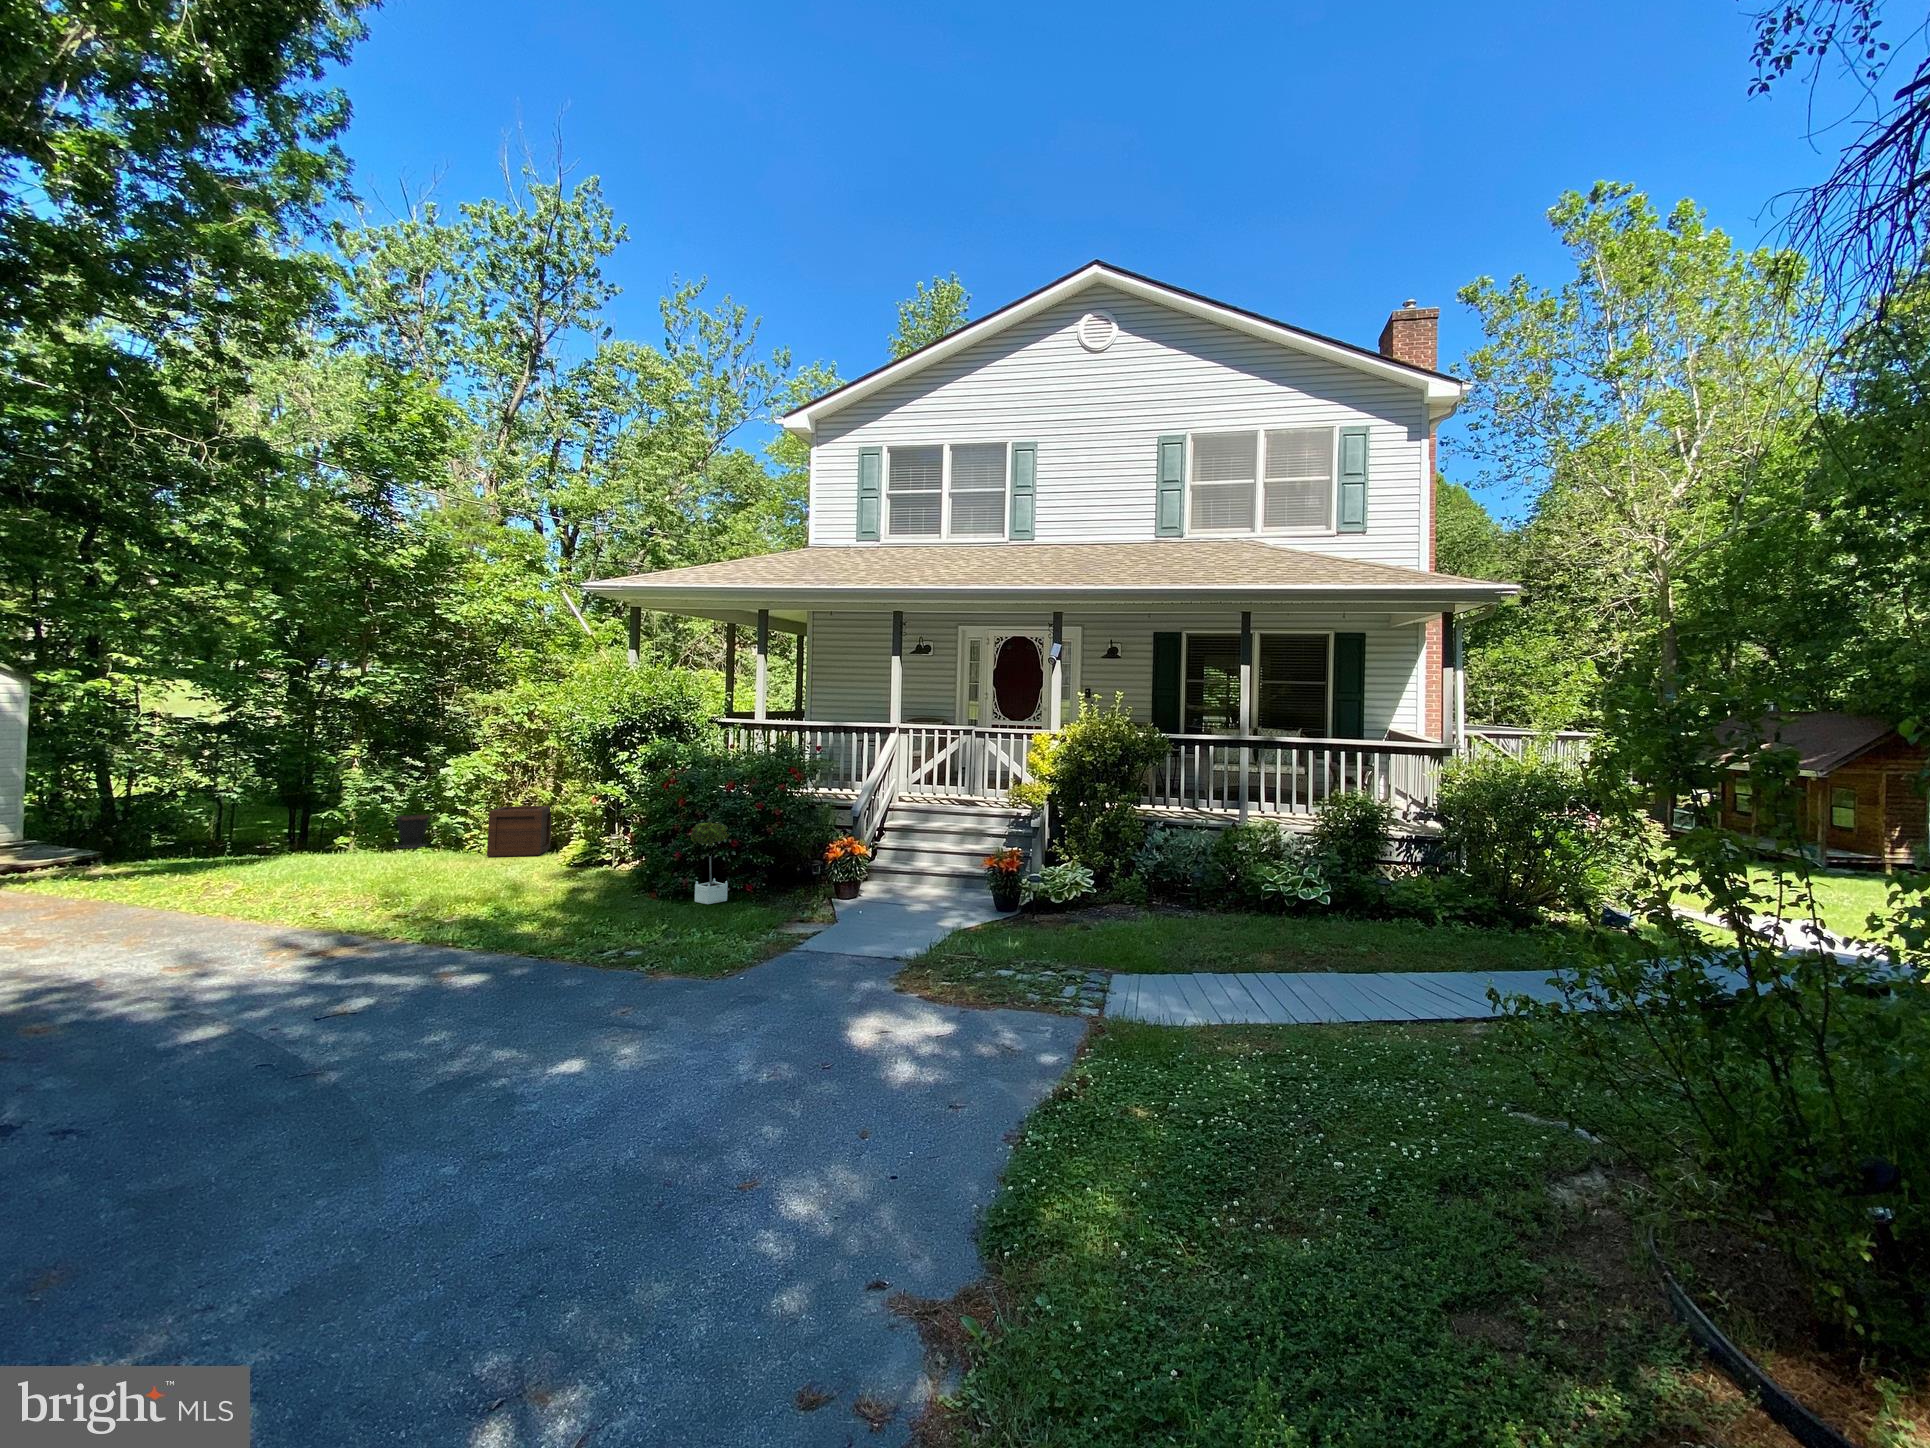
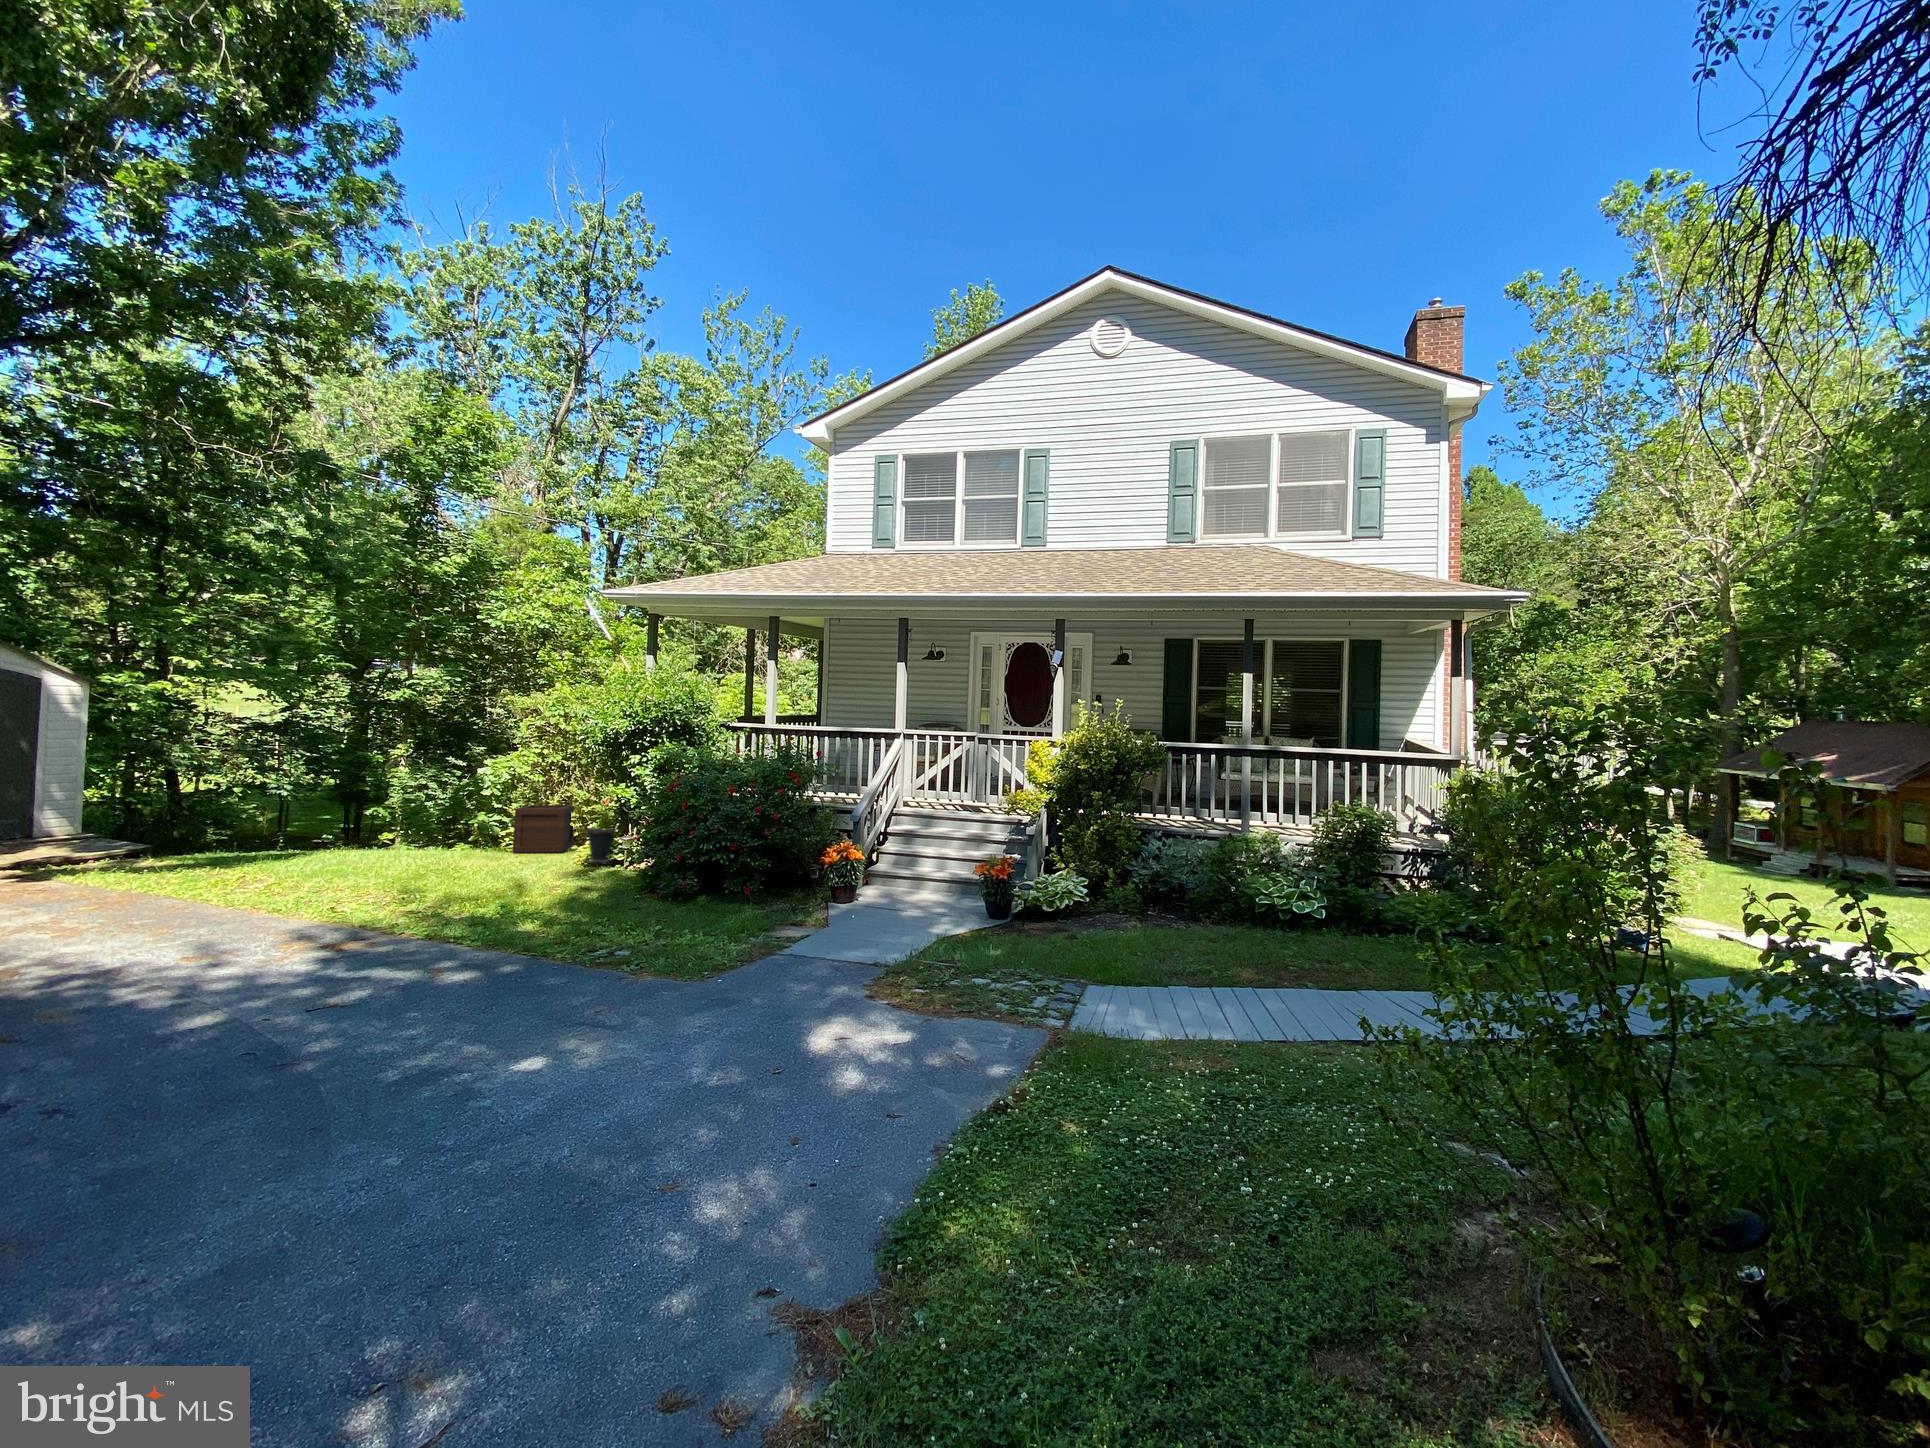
bucket: present [396,815,430,848] -> present [586,827,615,862]
potted tree: present [691,821,729,904] -> none [696,821,732,901]

